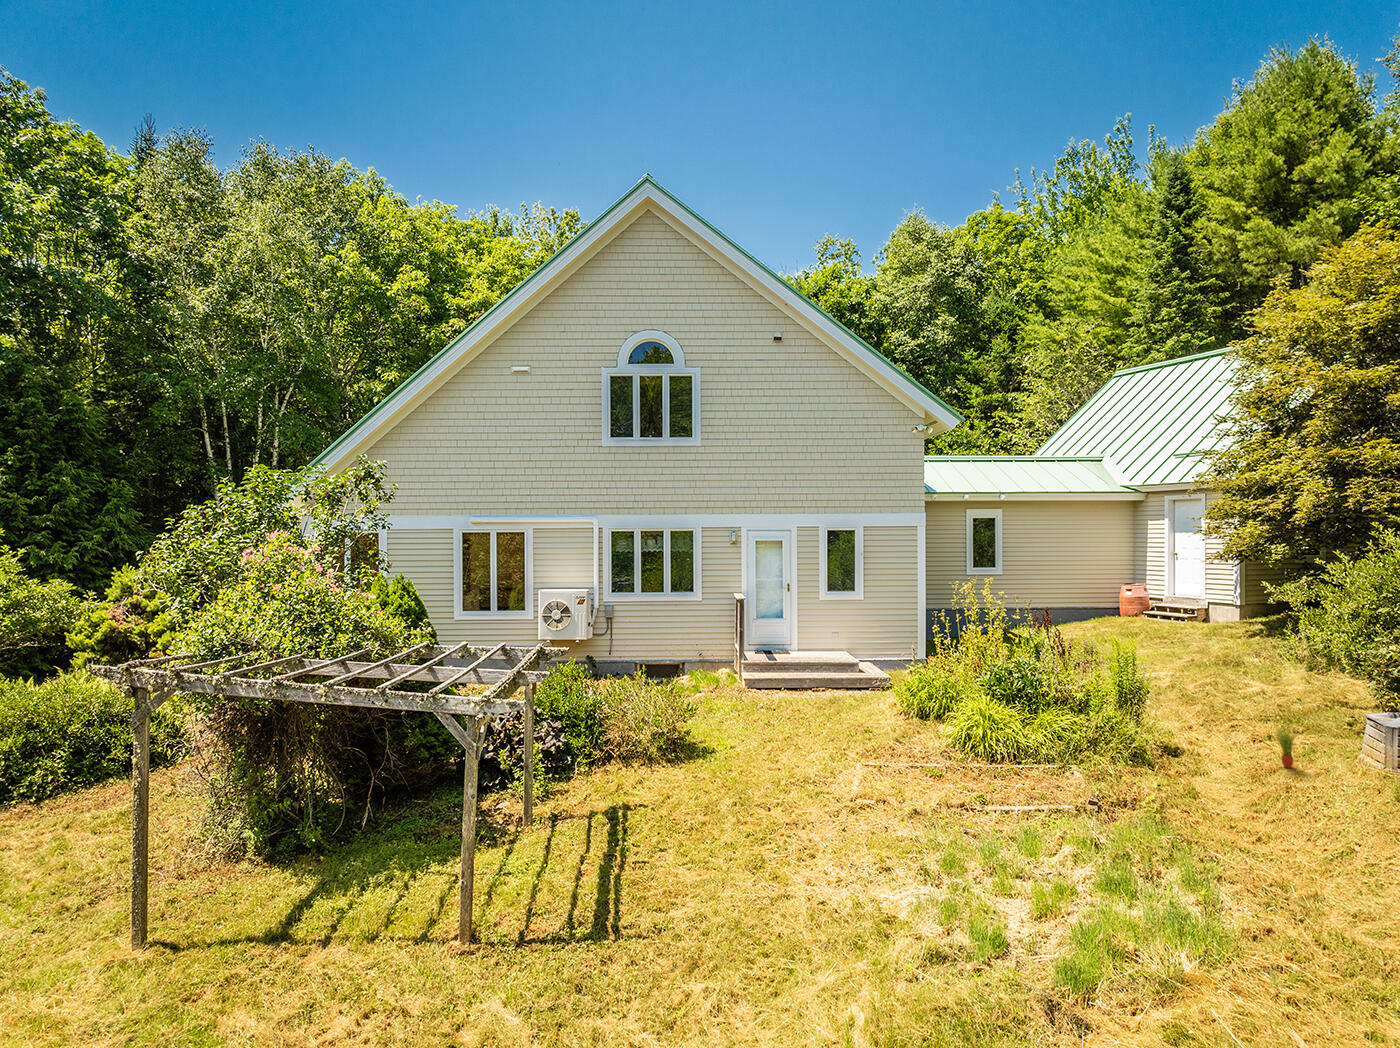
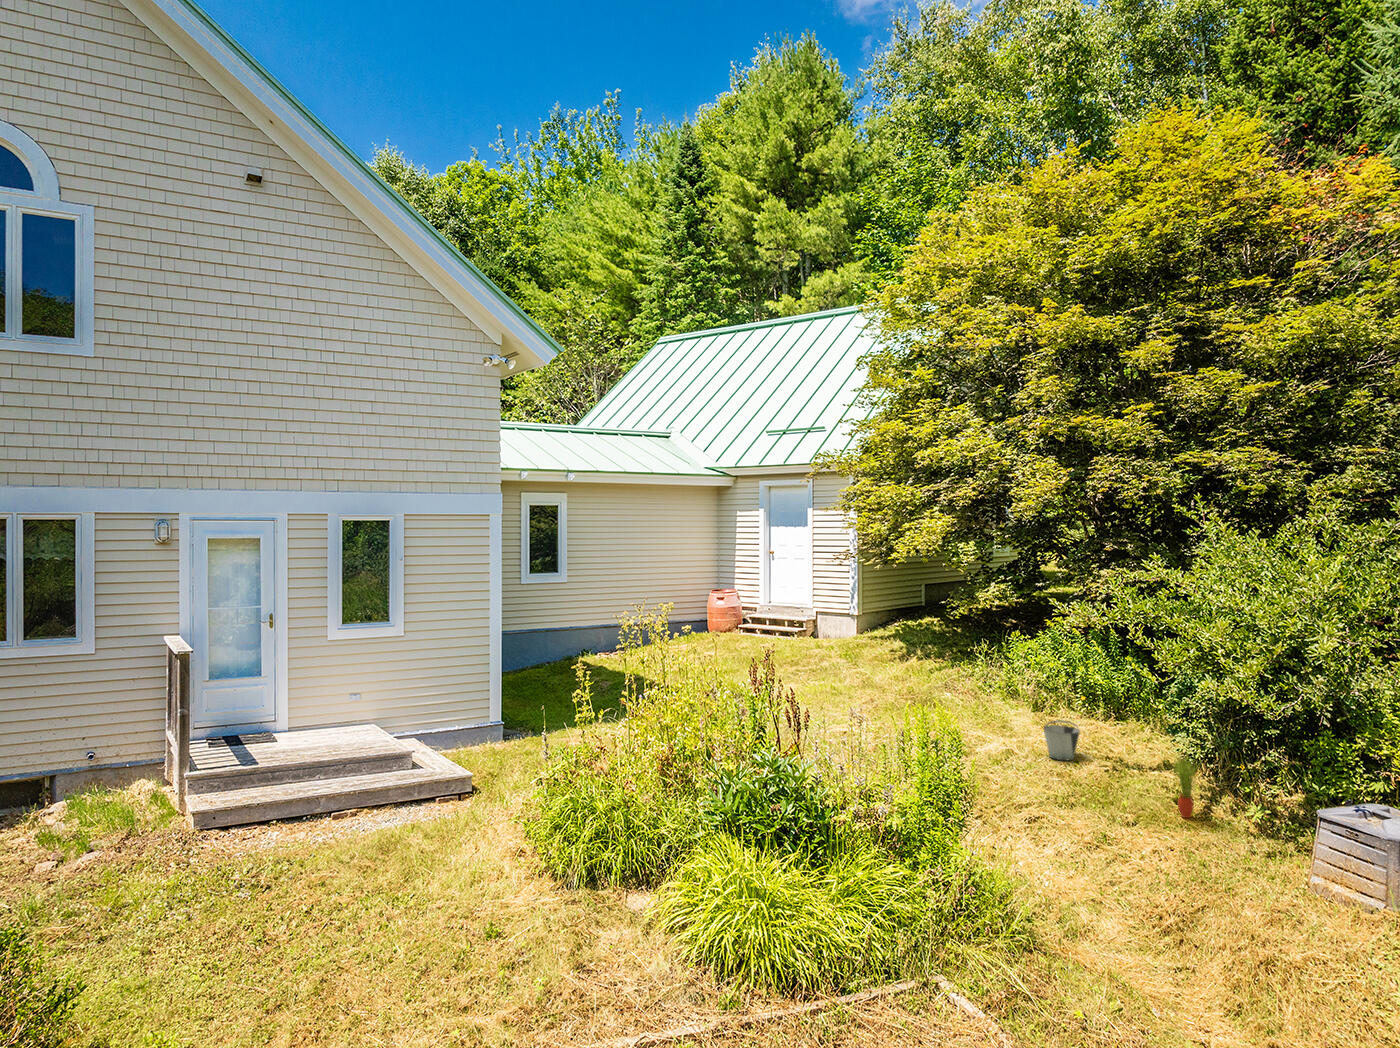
bucket: none [1246,701,1275,728] -> present [1044,720,1080,761]

